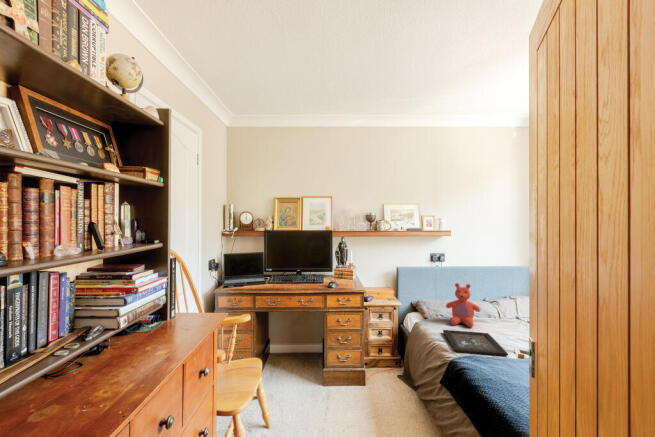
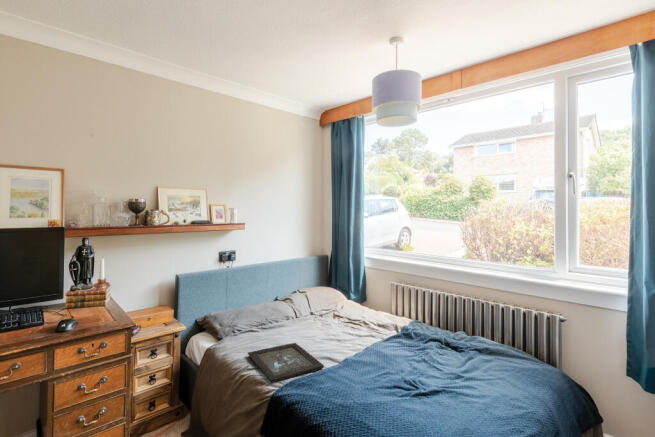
teddy bear: present [446,283,480,327] -> none [244,288,282,341]

